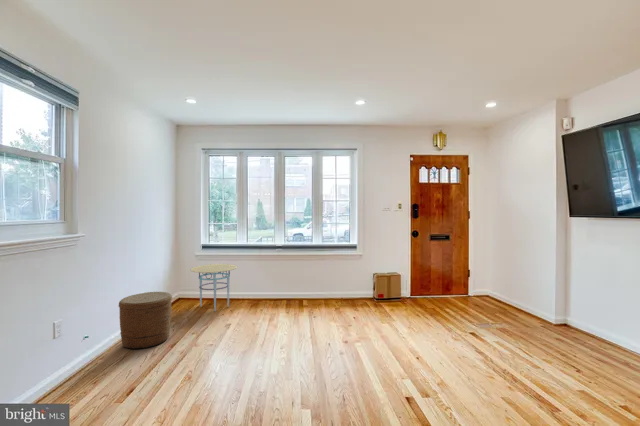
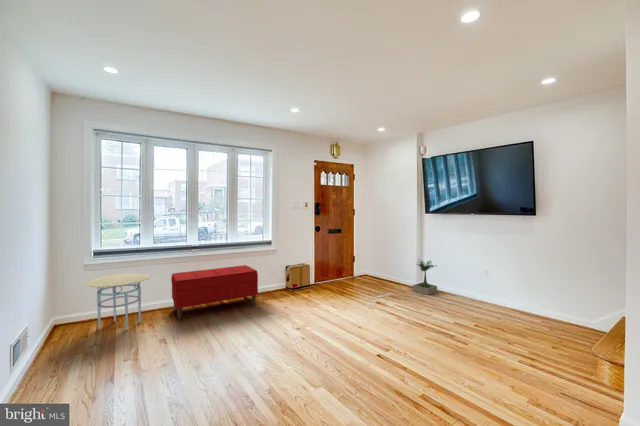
bench: none [252,268,329,310] -> present [171,265,258,320]
potted plant: none [543,283,594,340] -> present [413,261,437,295]
woven basket: present [119,292,172,349] -> none [15,317,98,400]

